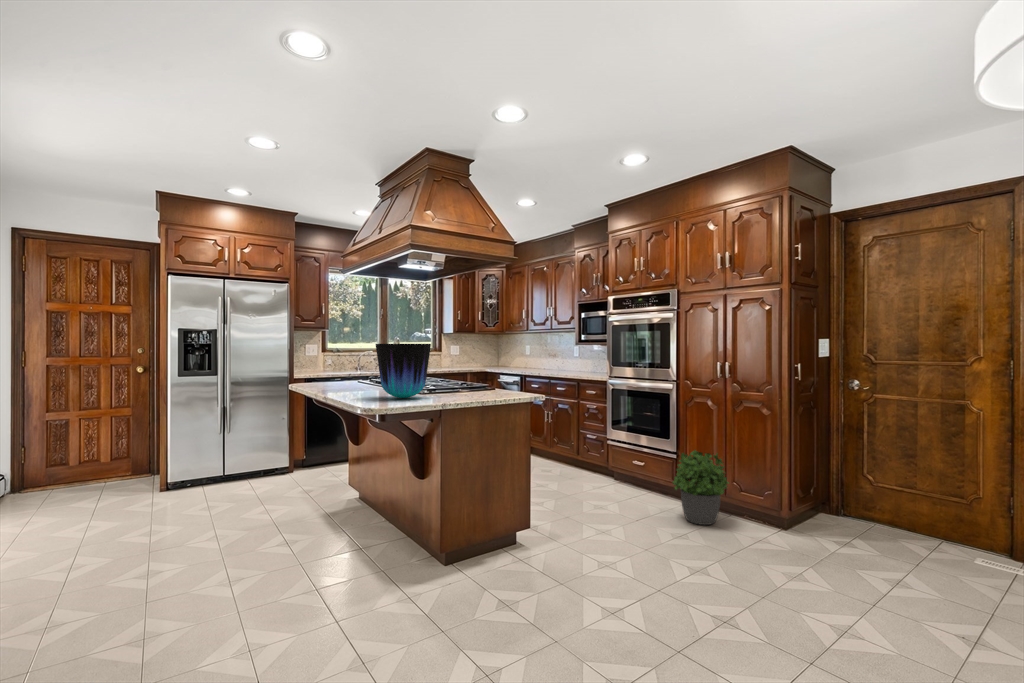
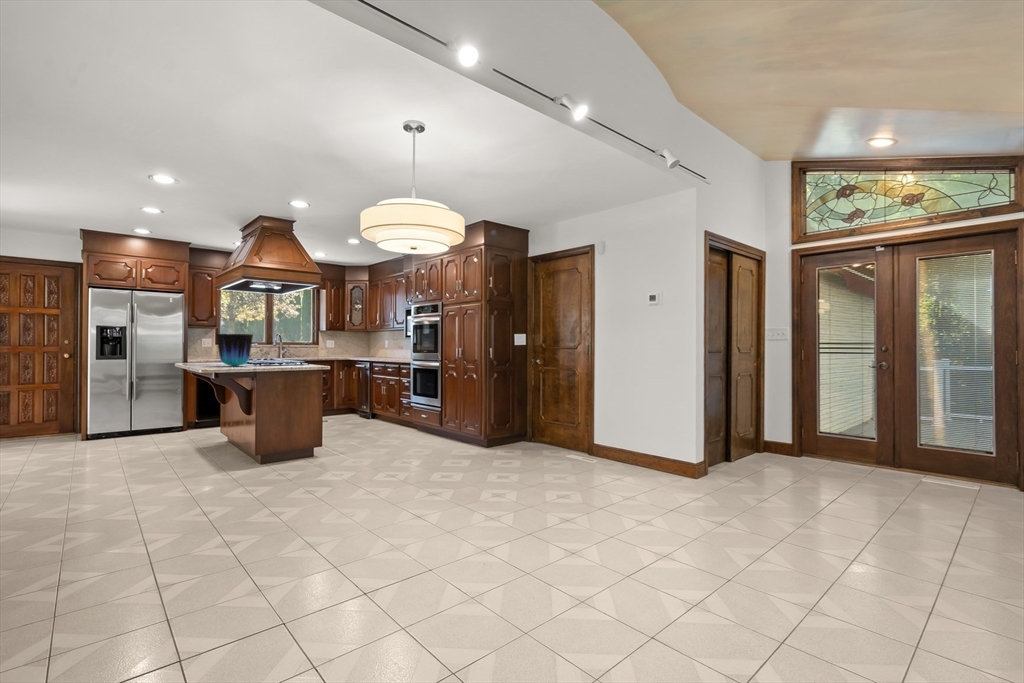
potted plant: present [673,450,729,525] -> none [425,401,460,446]

